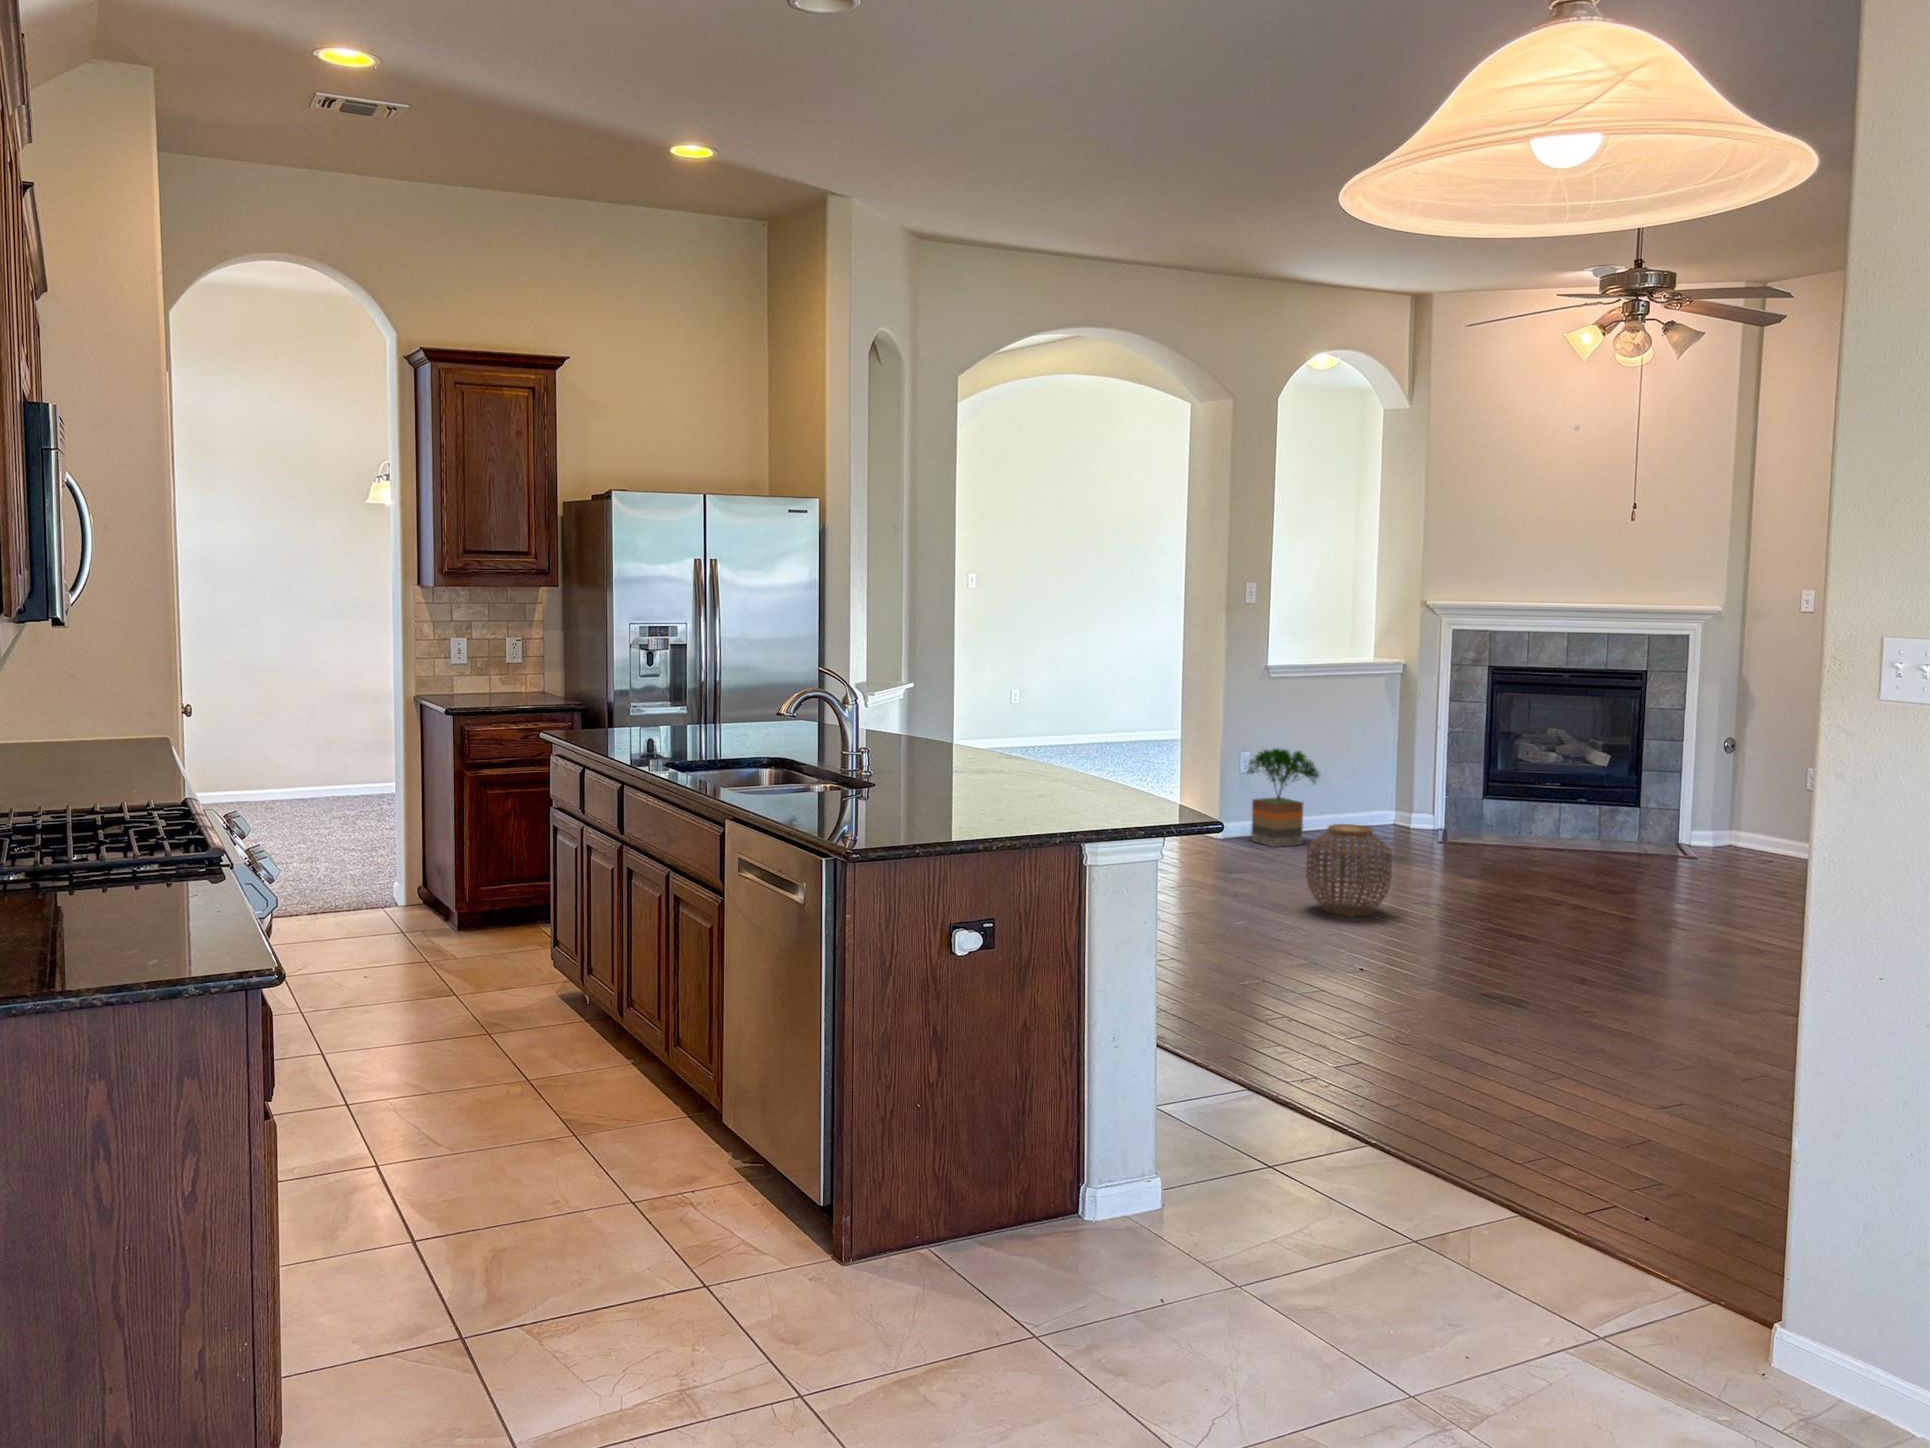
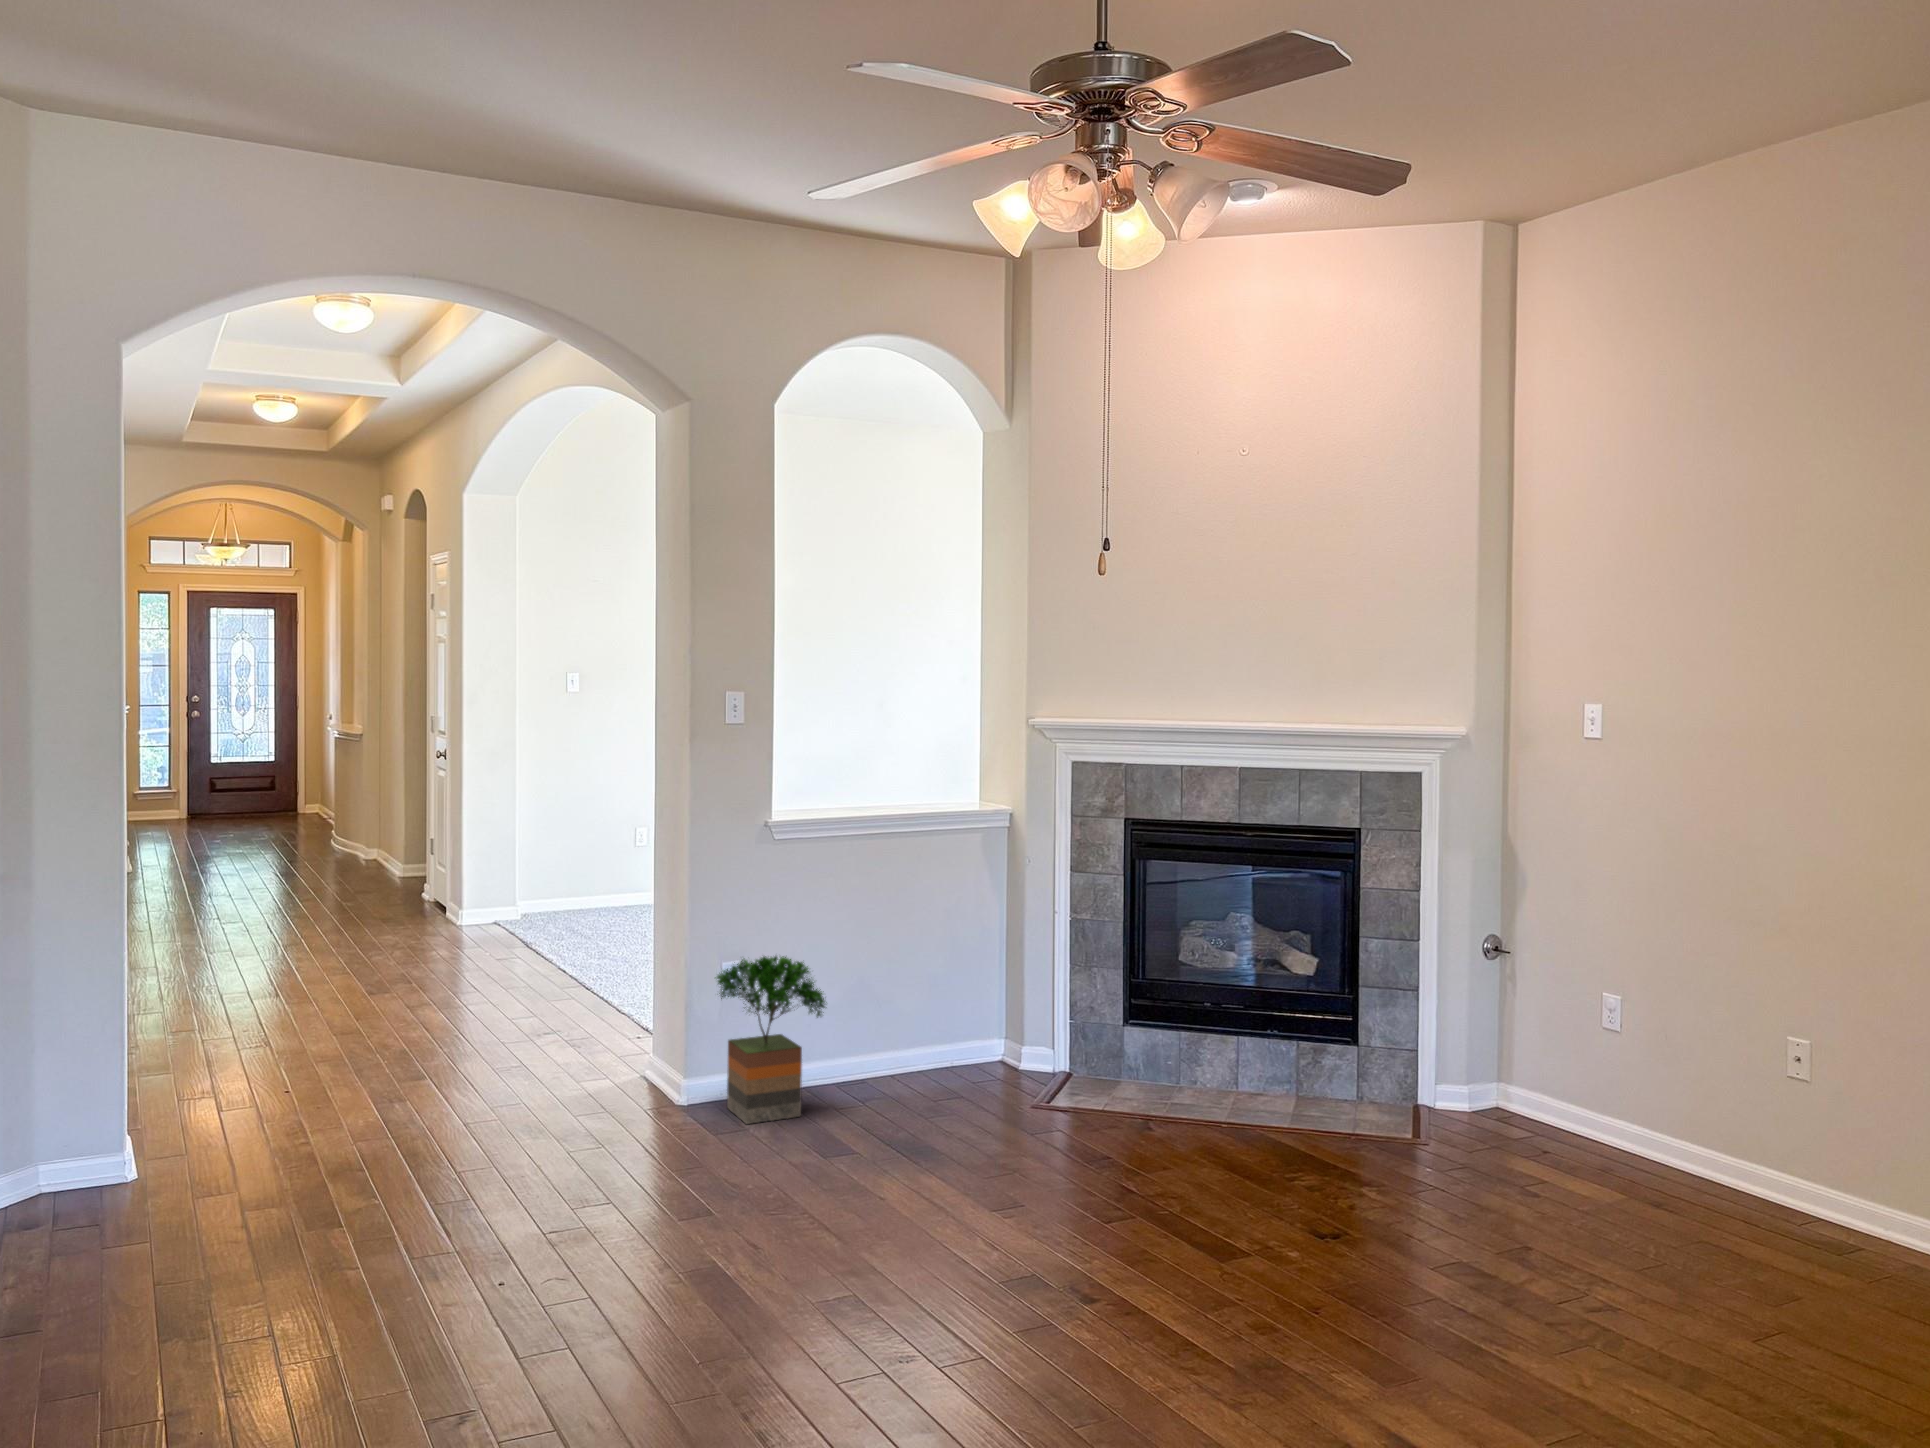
woven basket: present [1306,824,1392,916] -> none [570,1154,733,1351]

